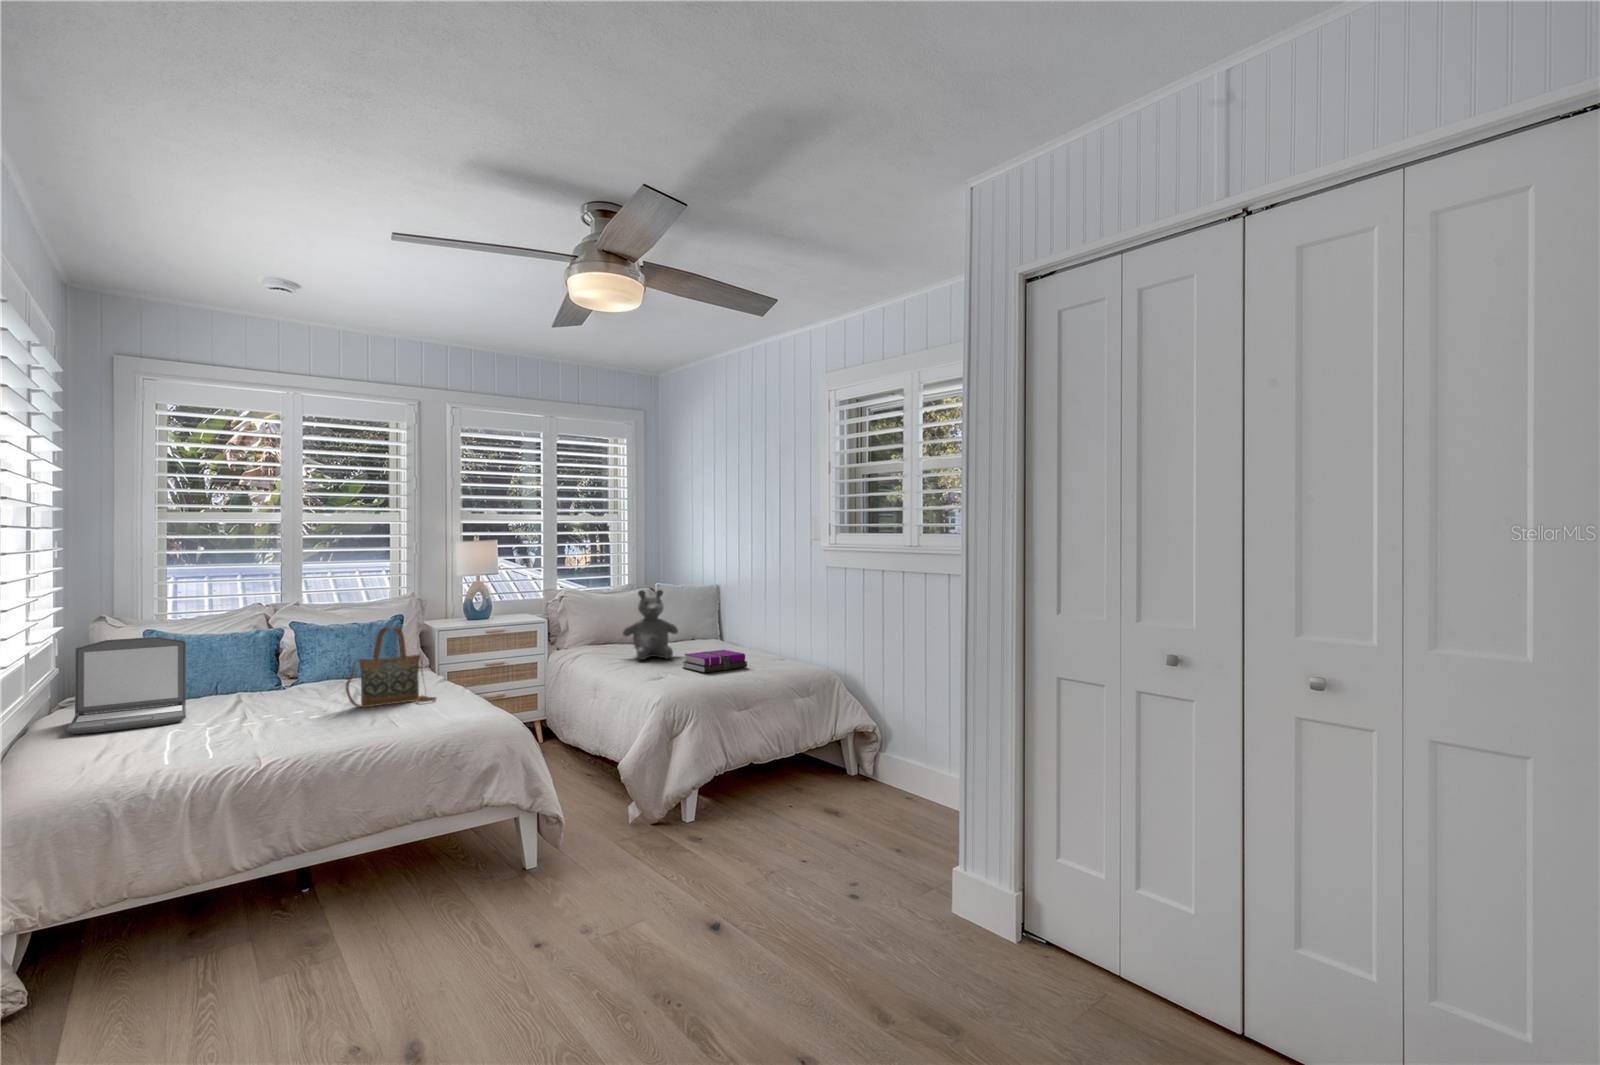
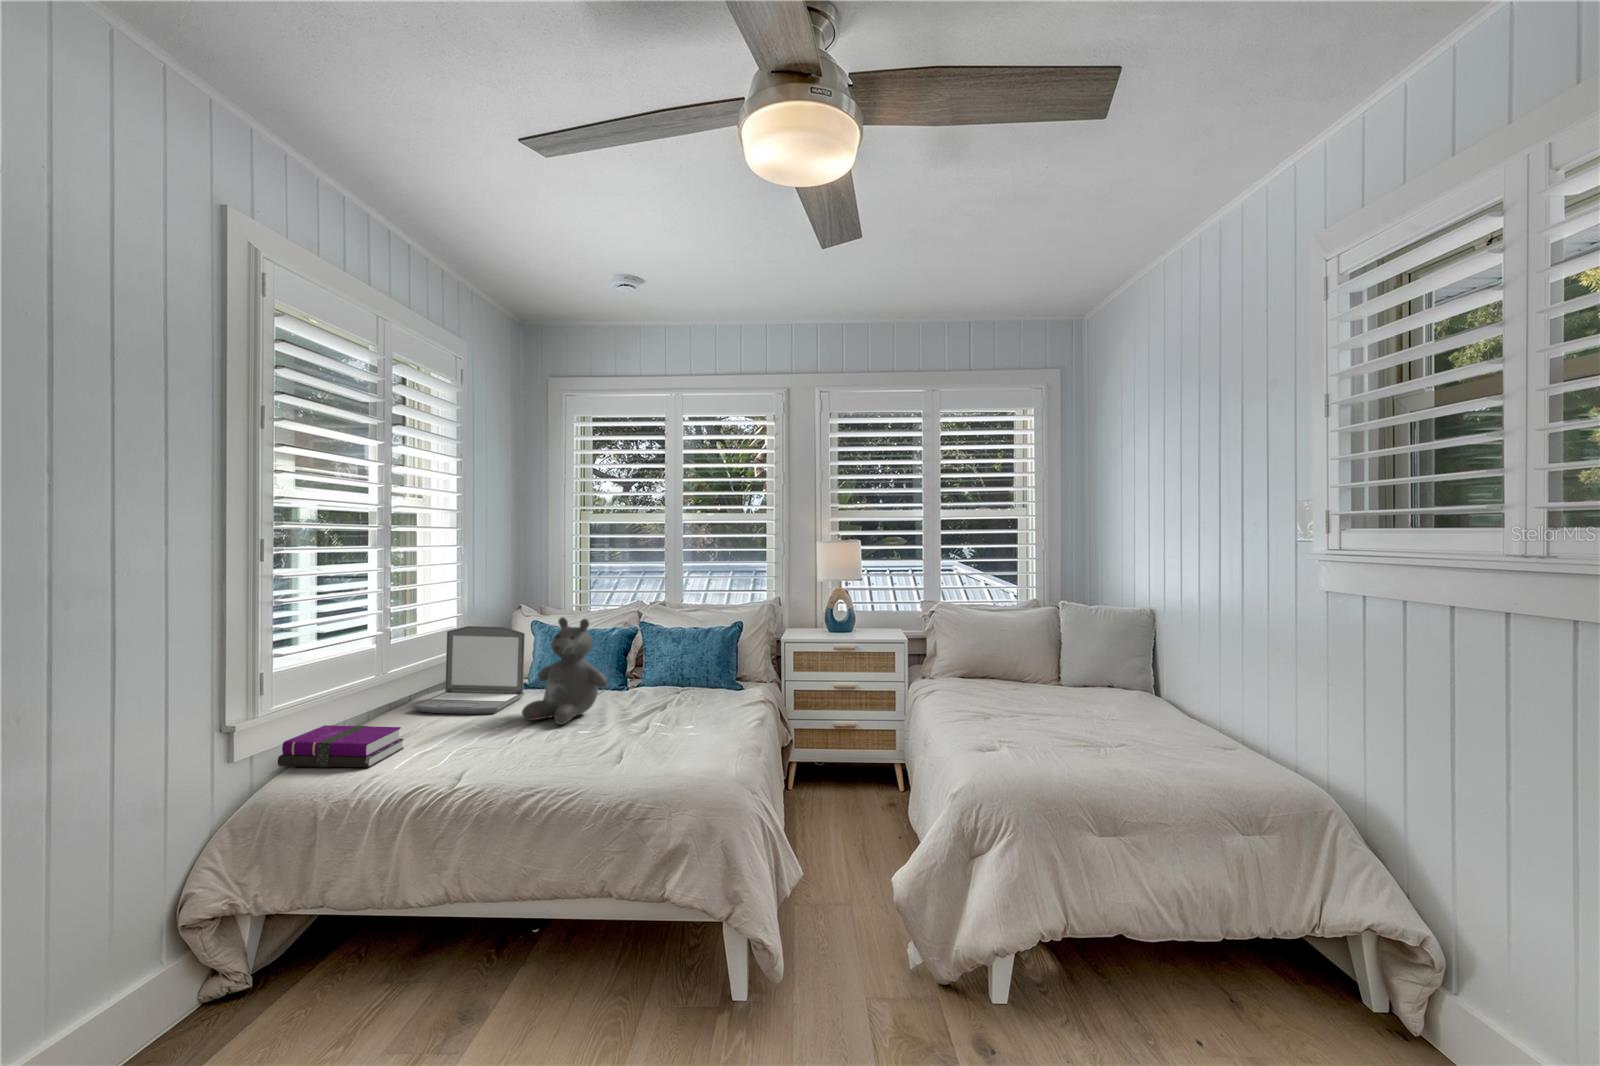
teddy bear: present [623,590,678,660] -> present [522,617,607,724]
handbag: present [346,627,436,707] -> none [619,640,704,734]
notebook: present [682,650,747,673] -> present [278,725,404,767]

